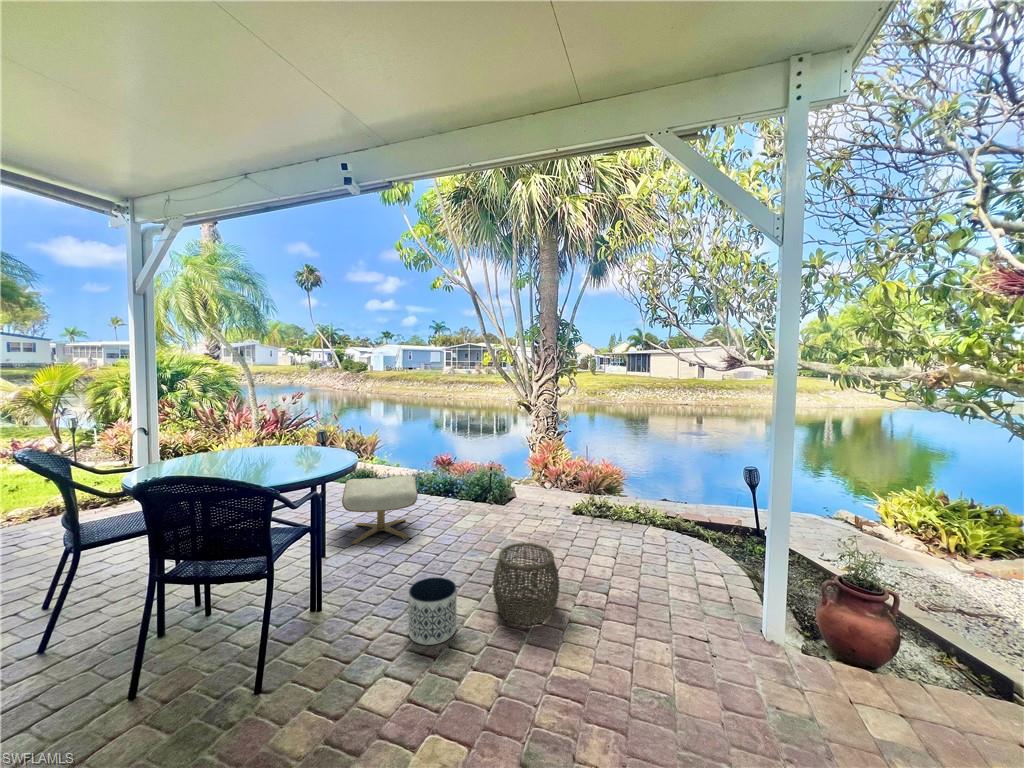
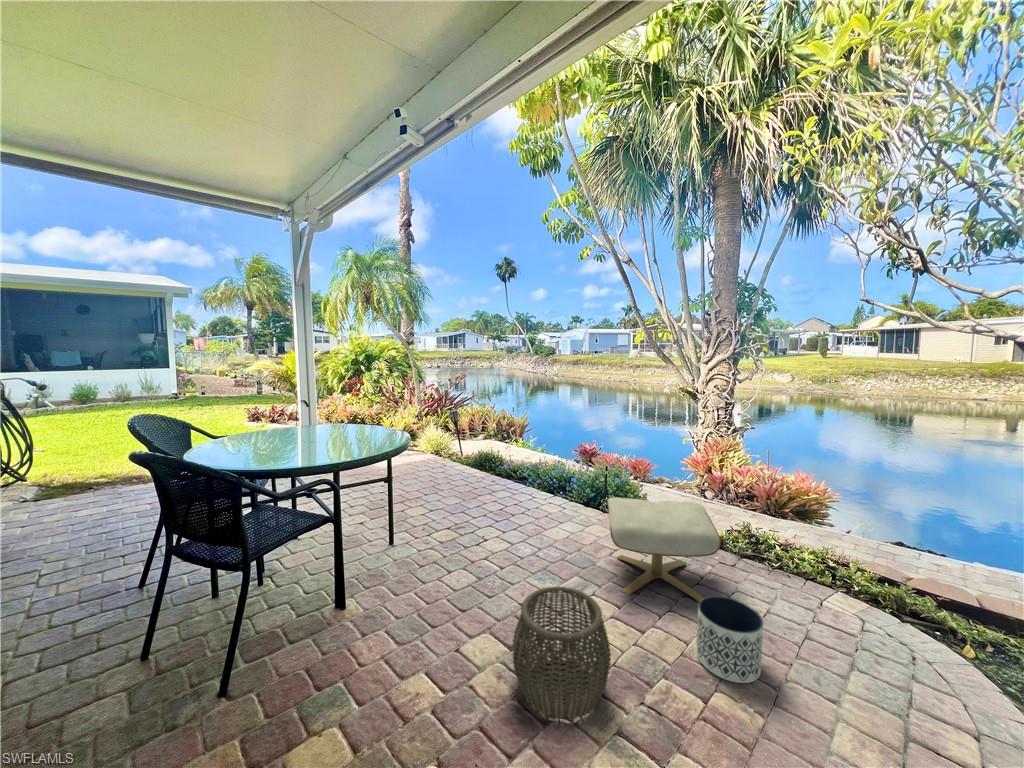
ottoman: present [342,476,418,544] -> present [607,497,721,602]
planter: present [408,577,457,645] -> present [696,596,763,683]

